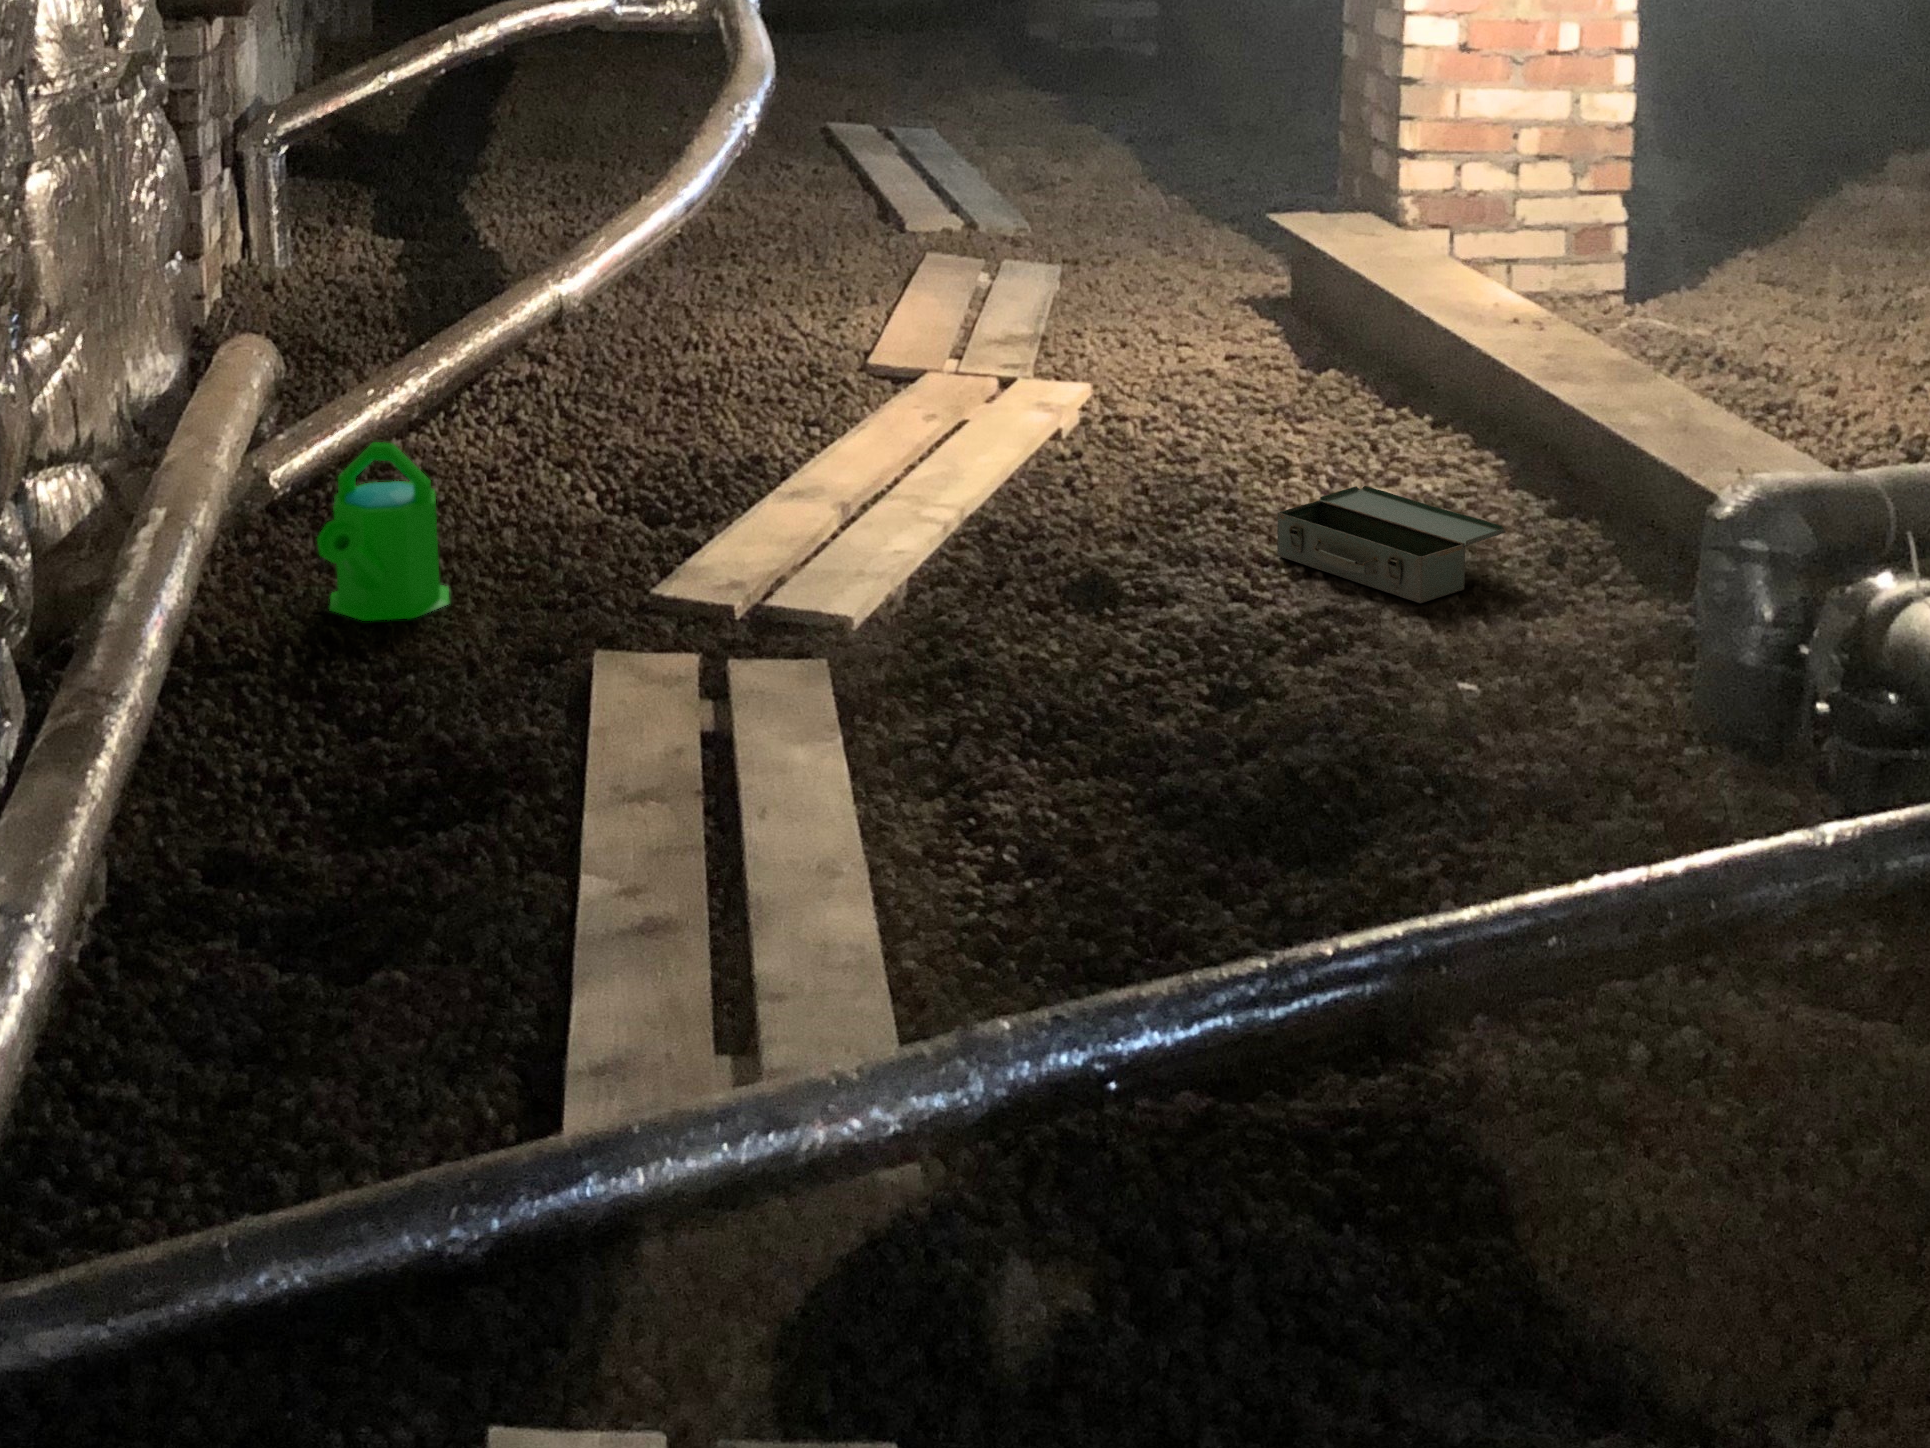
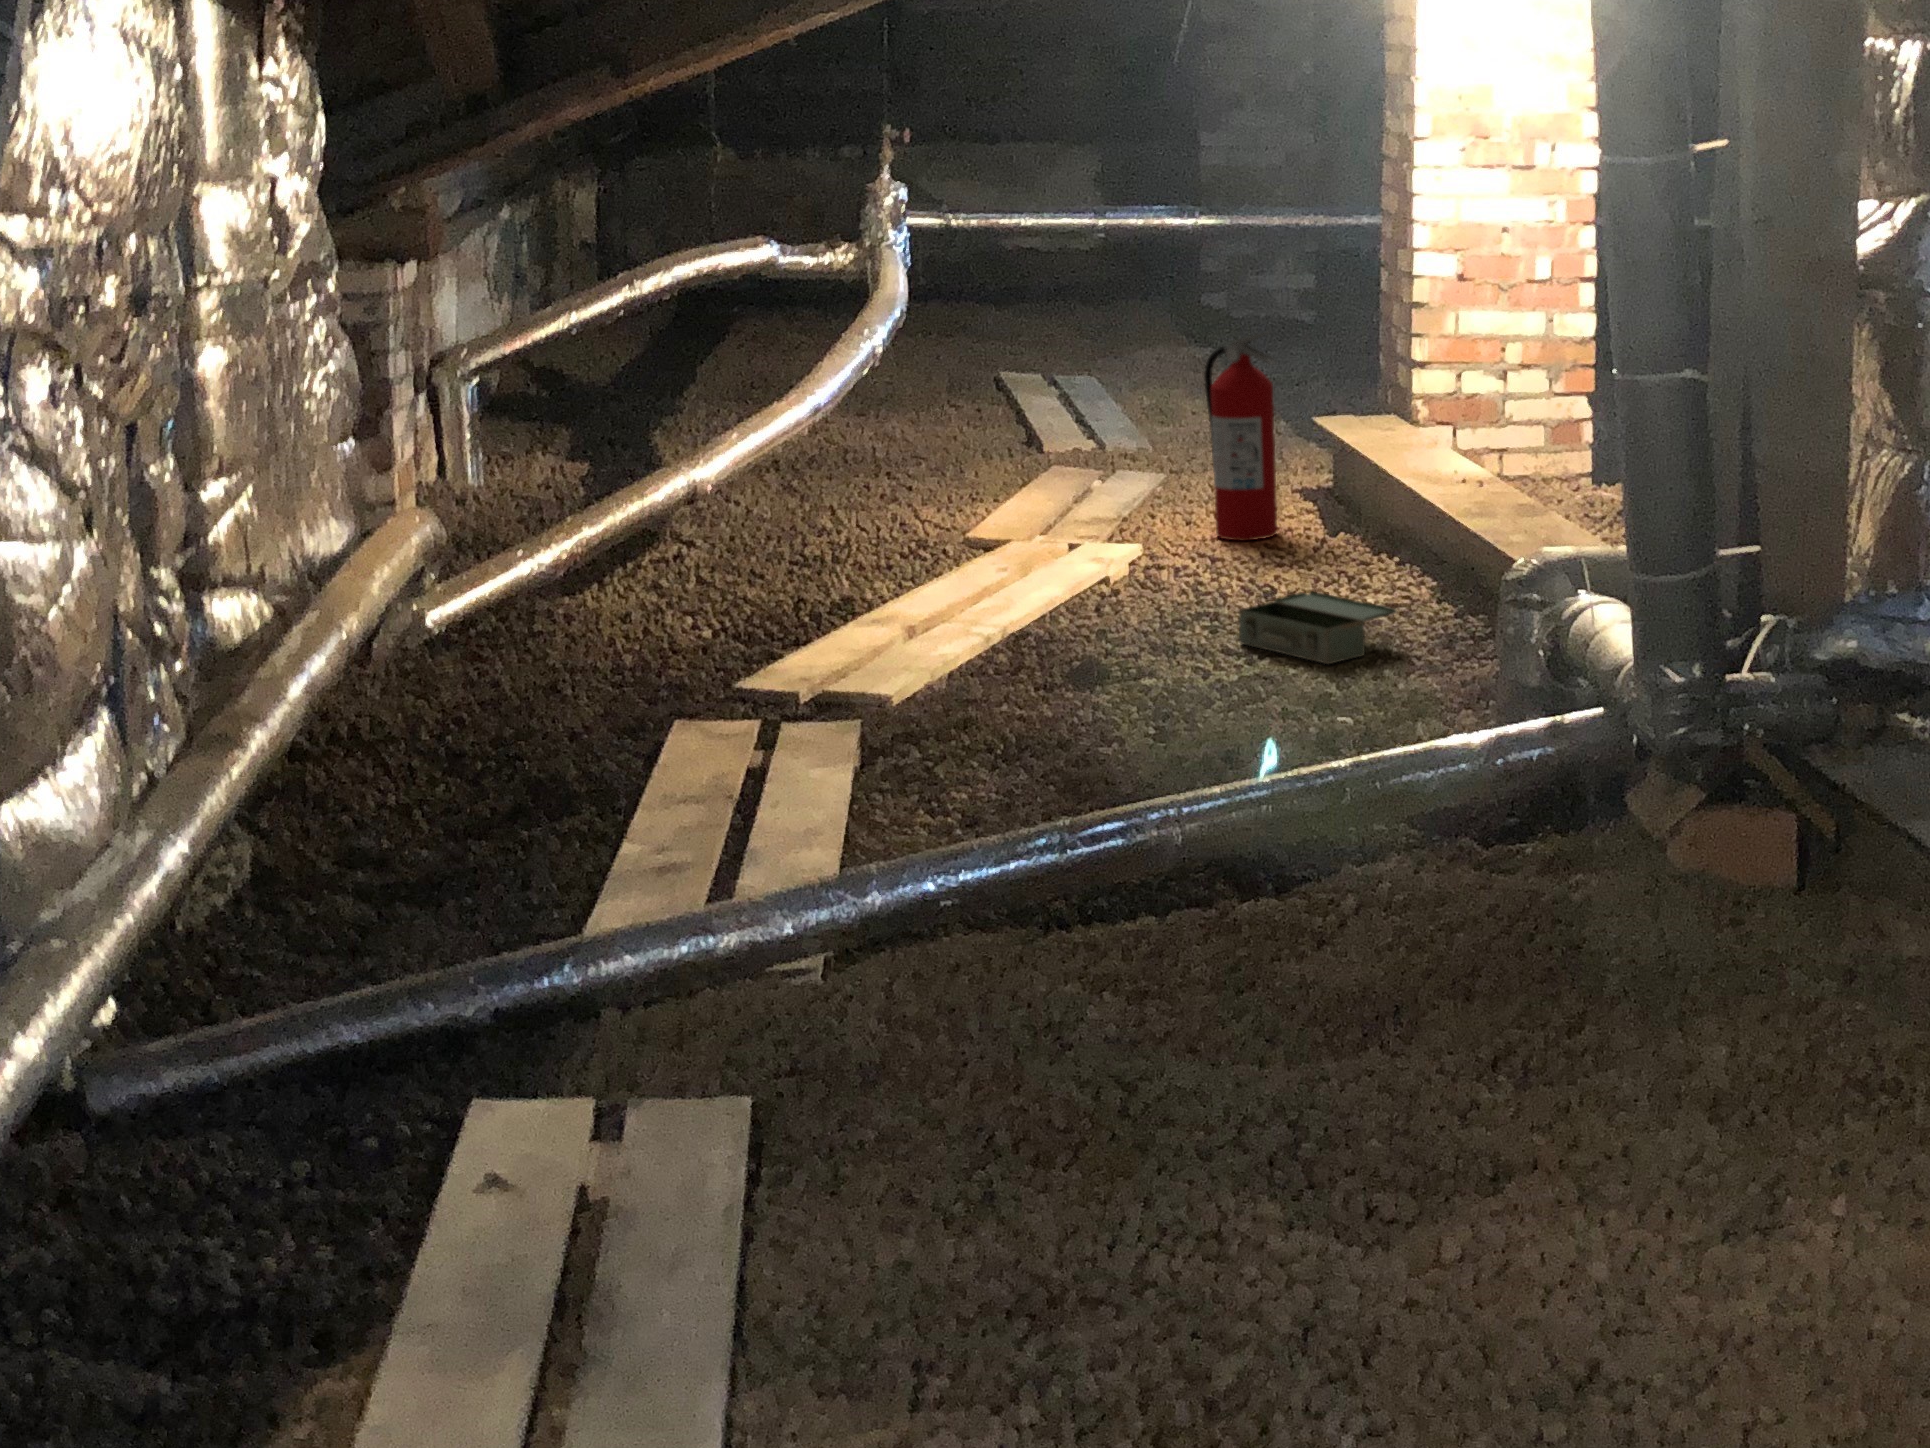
fire extinguisher: none [1158,122,1257,379] -> present [1204,332,1277,540]
watering can: present [317,442,449,621] -> none [455,575,576,718]

